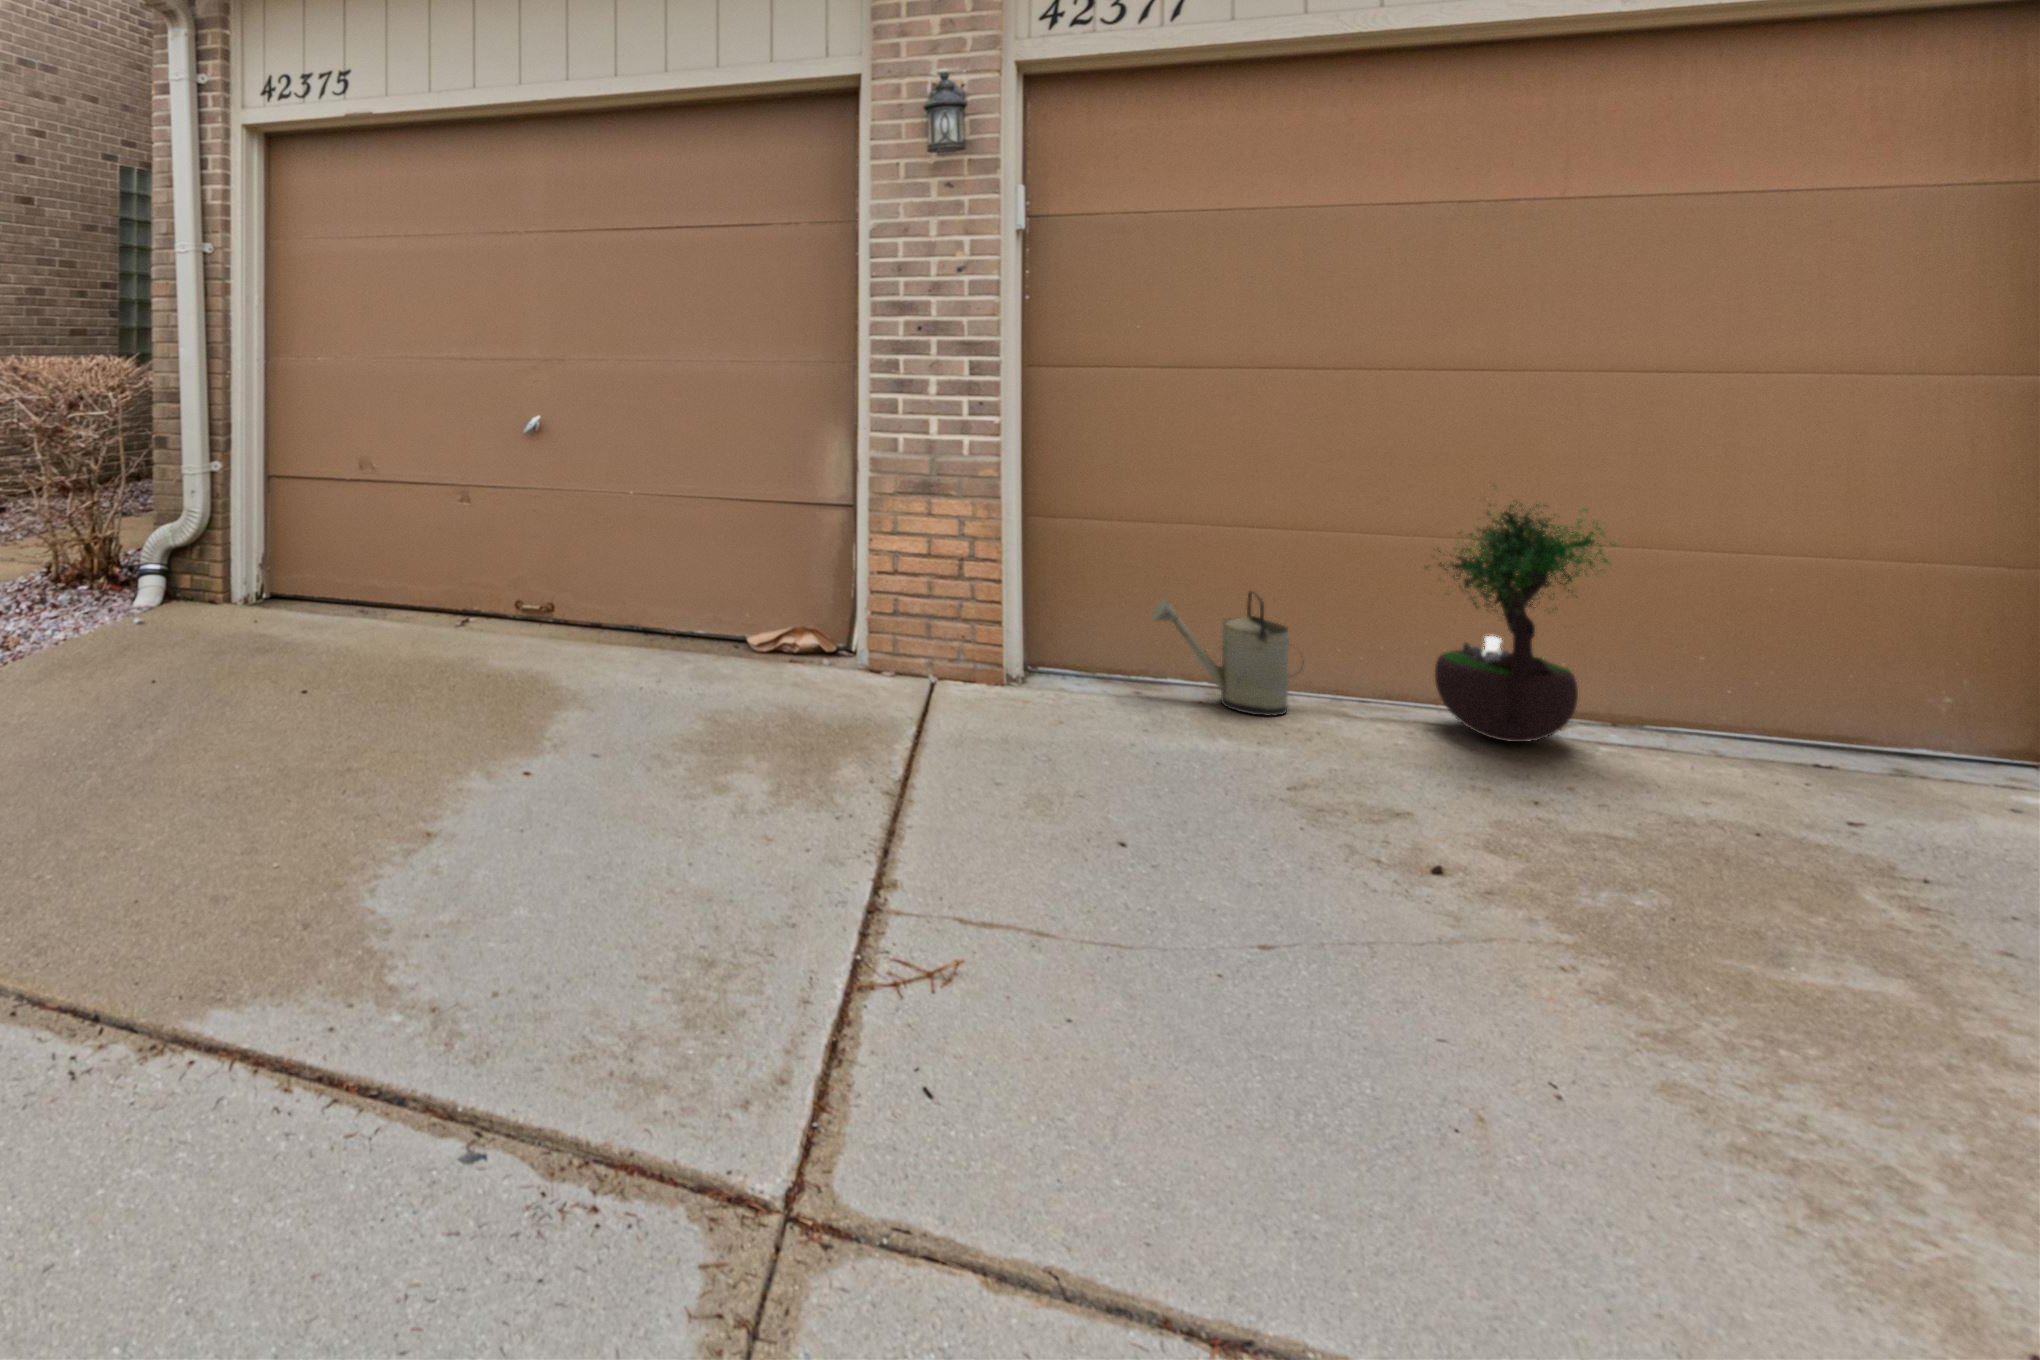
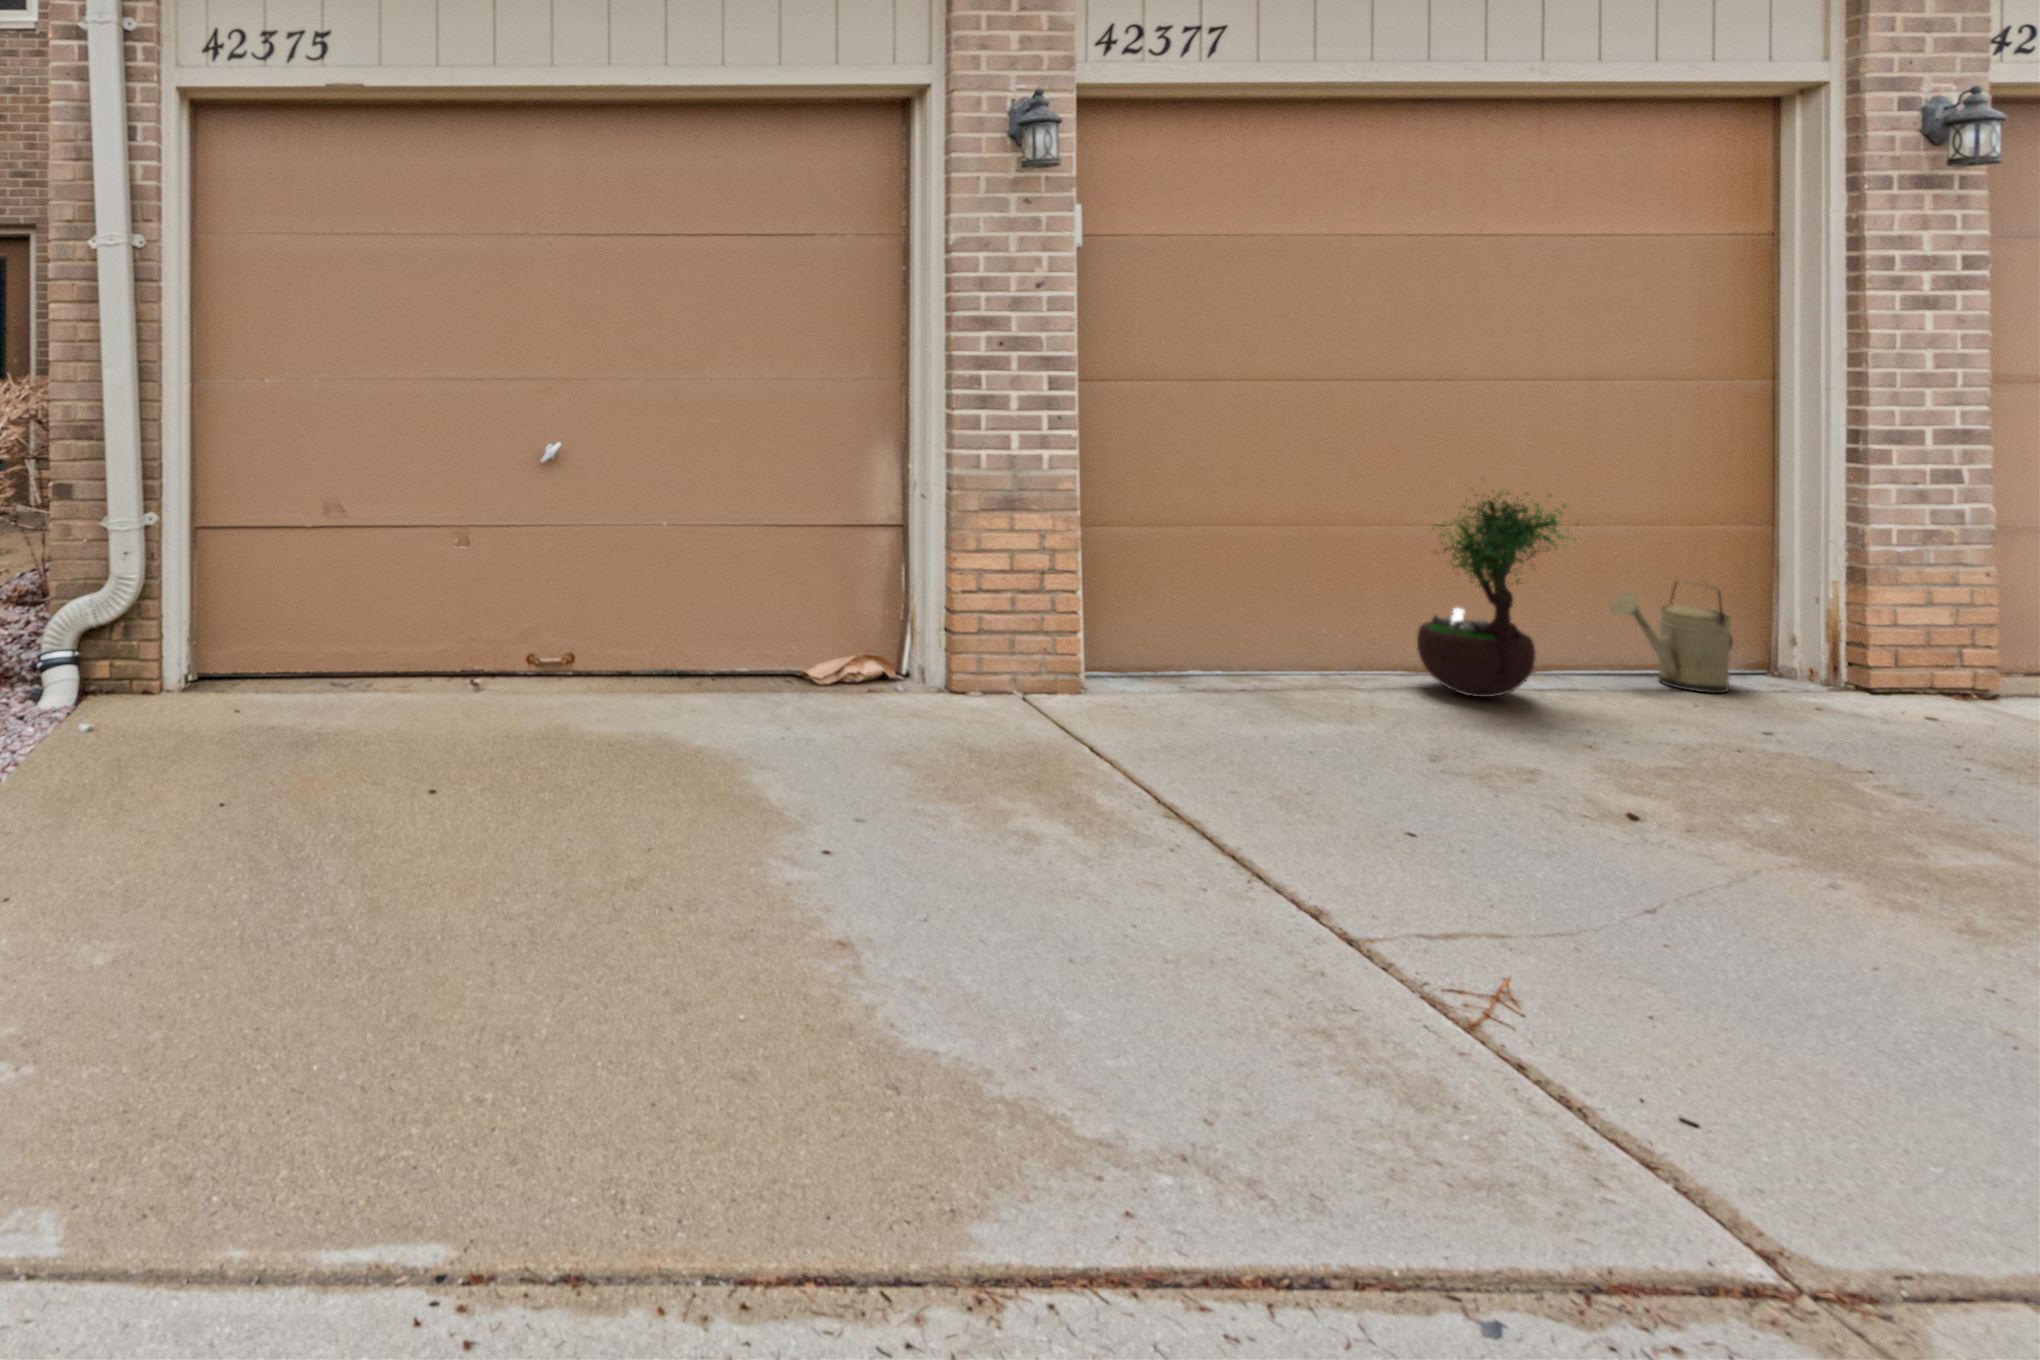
watering can: present [1151,591,1289,716] -> present [1611,583,1733,693]

